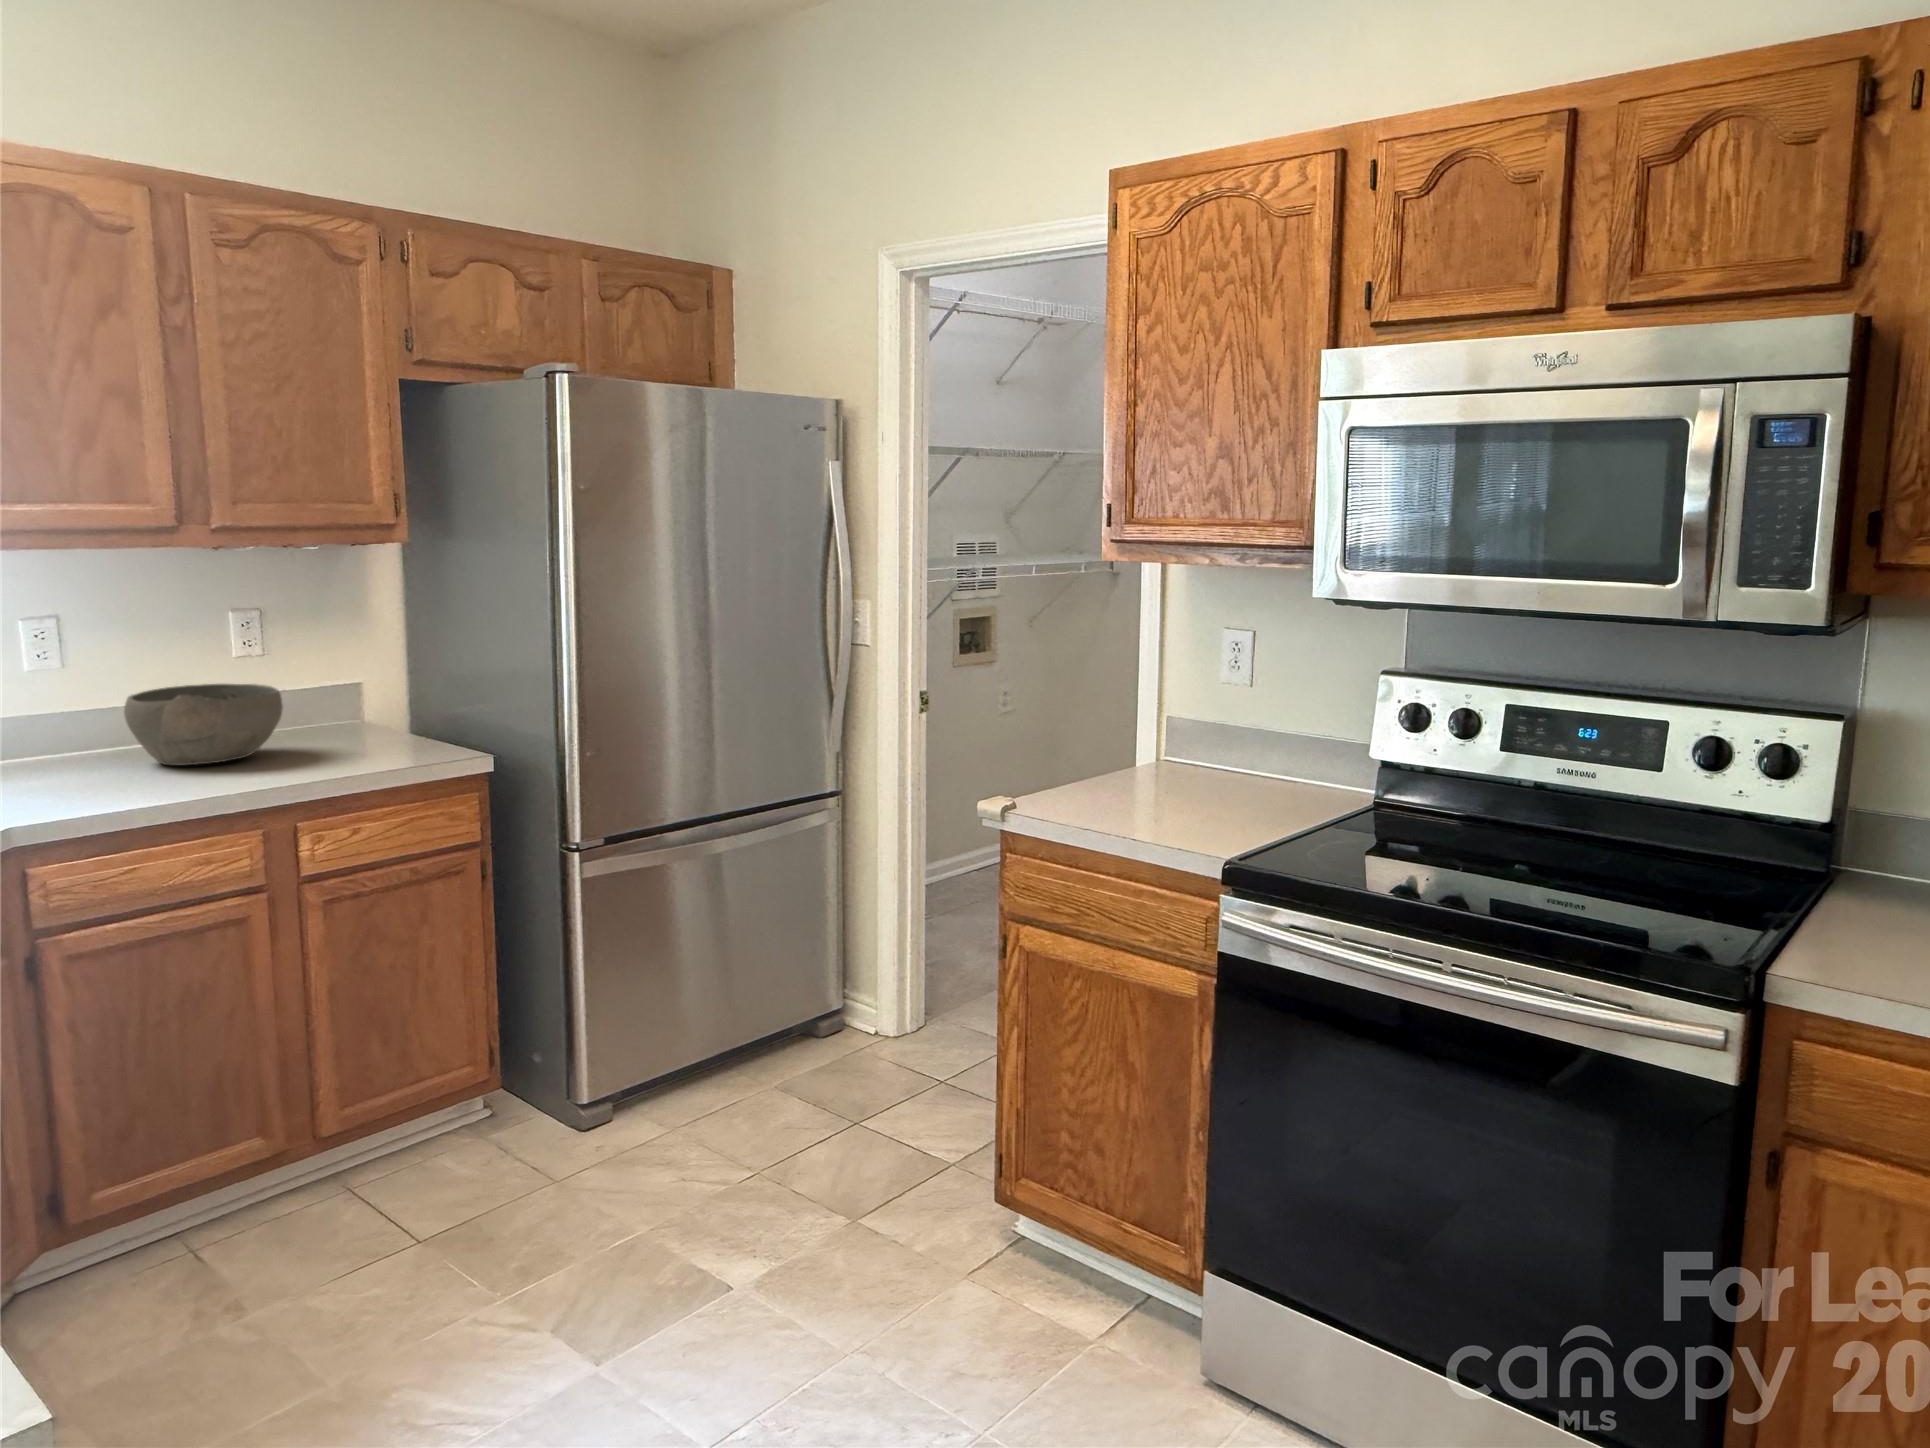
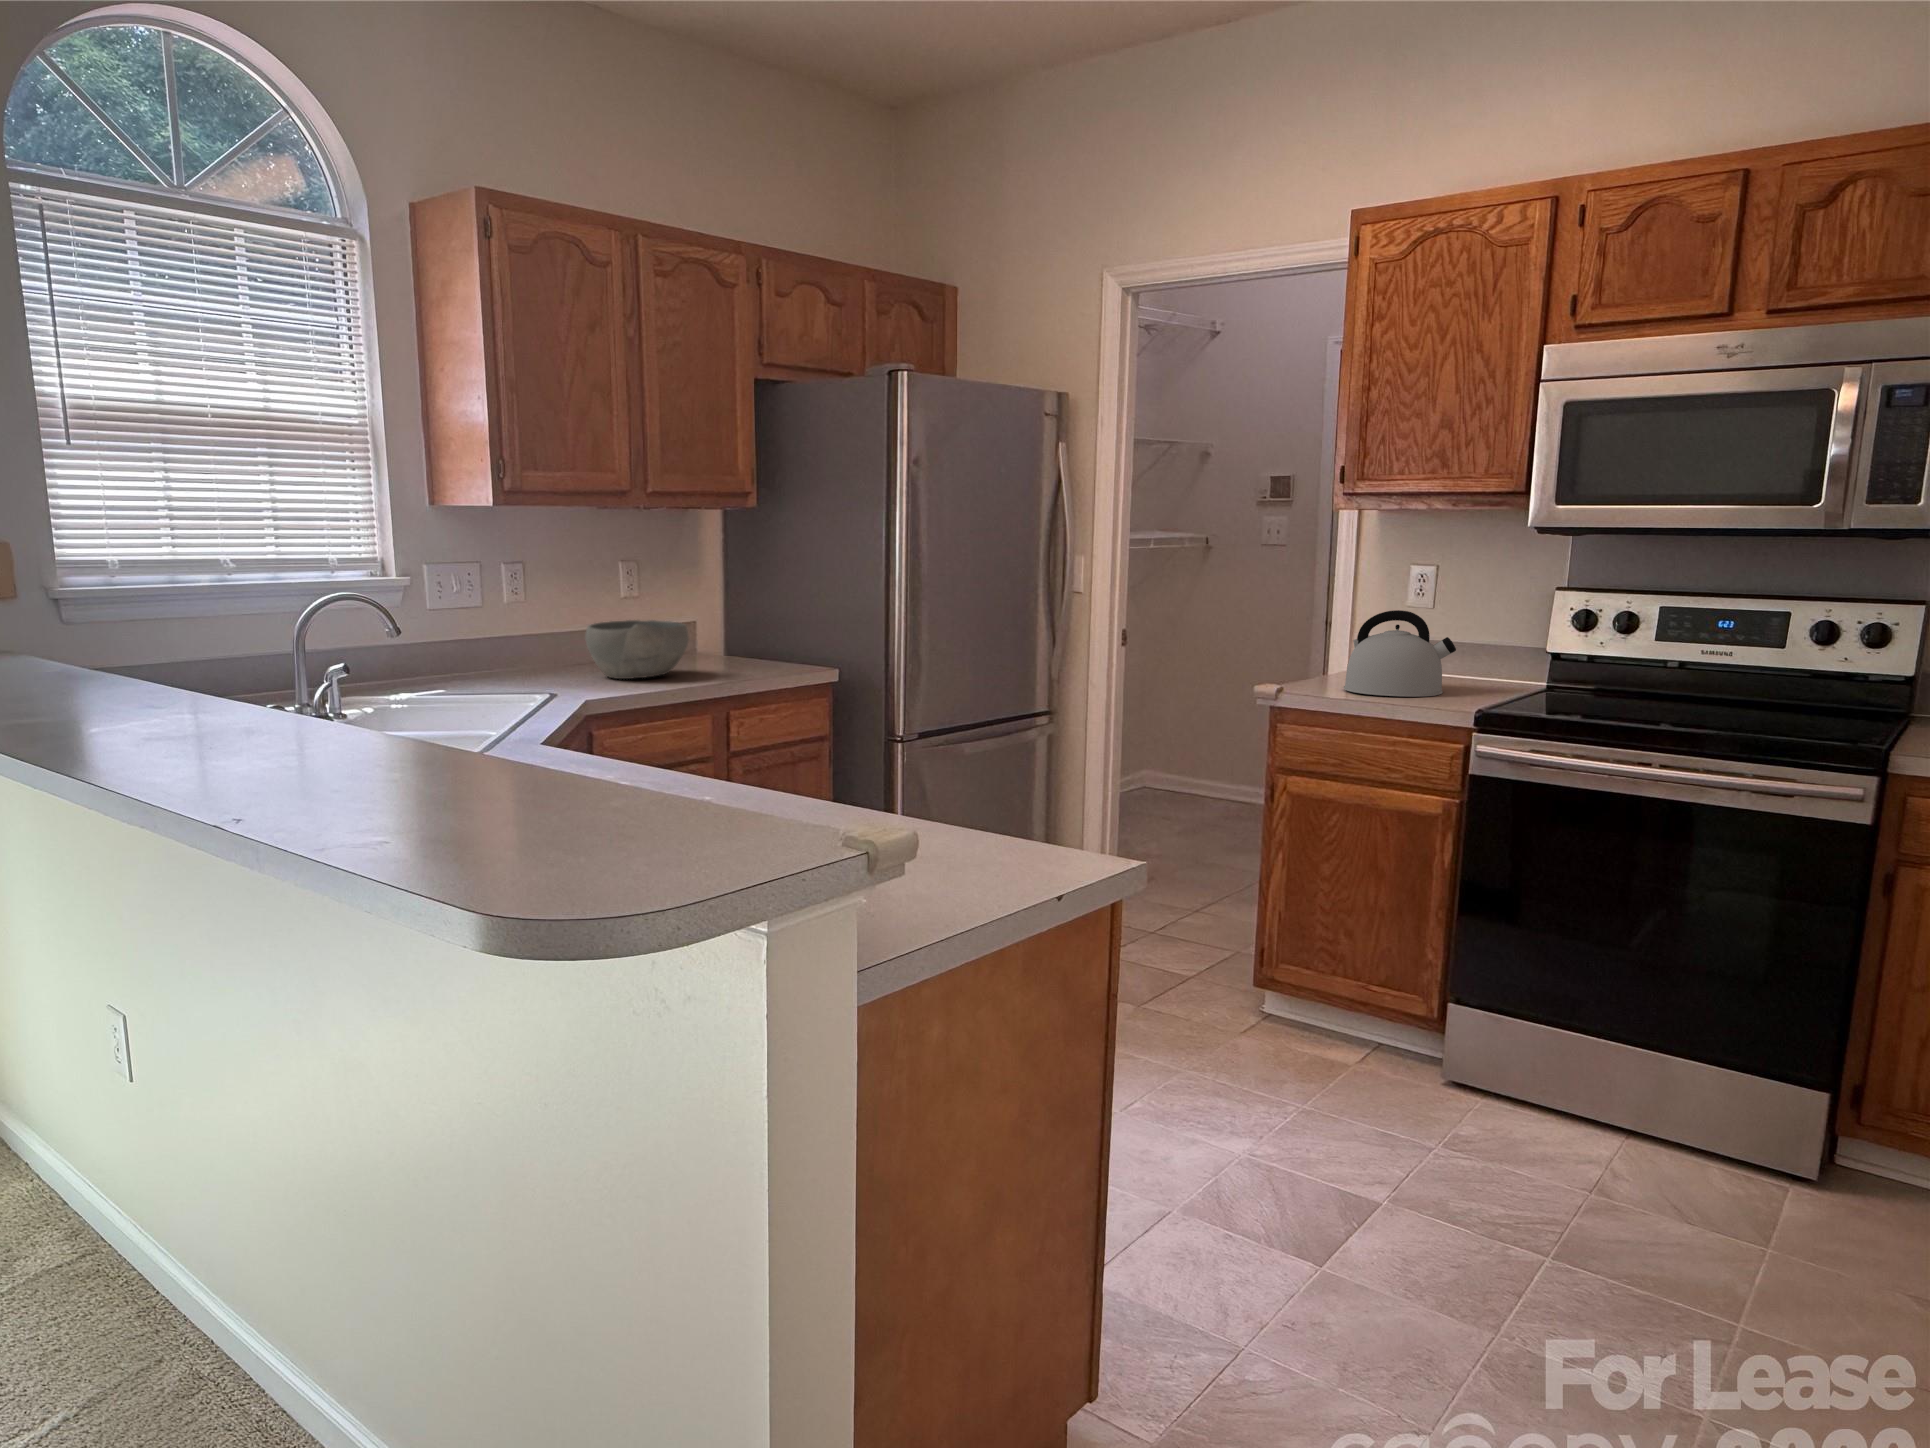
kettle: none [1102,699,1242,820] -> present [1344,610,1456,697]

